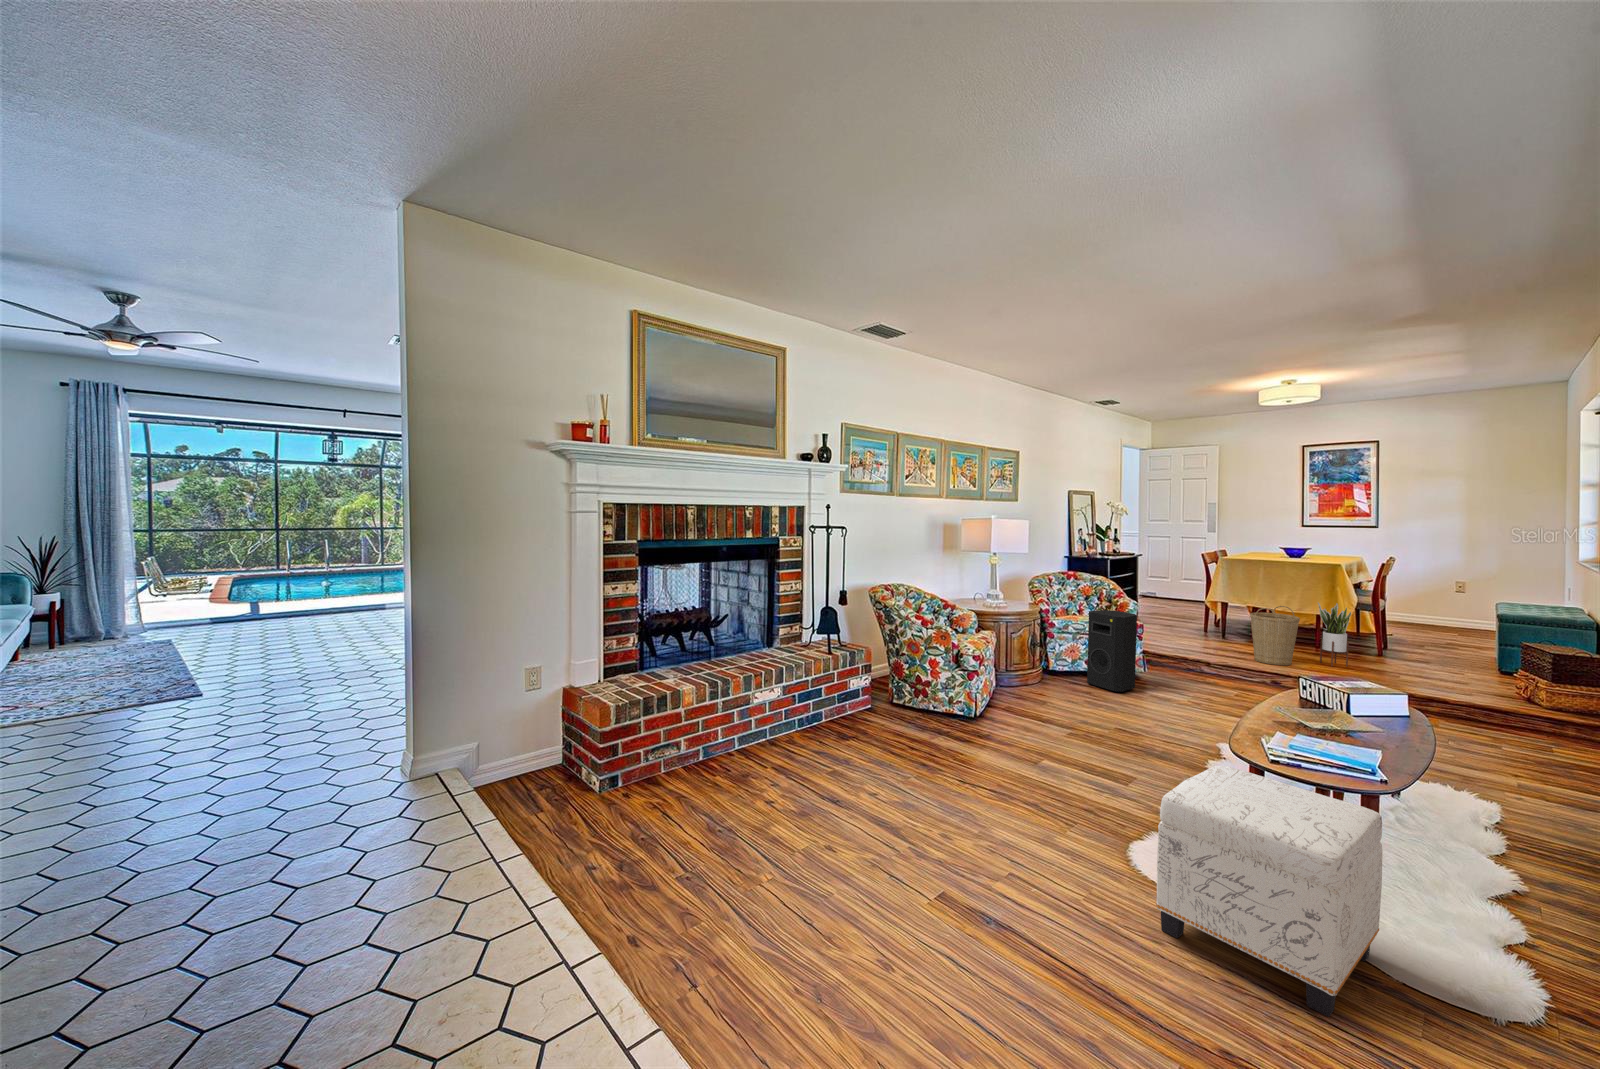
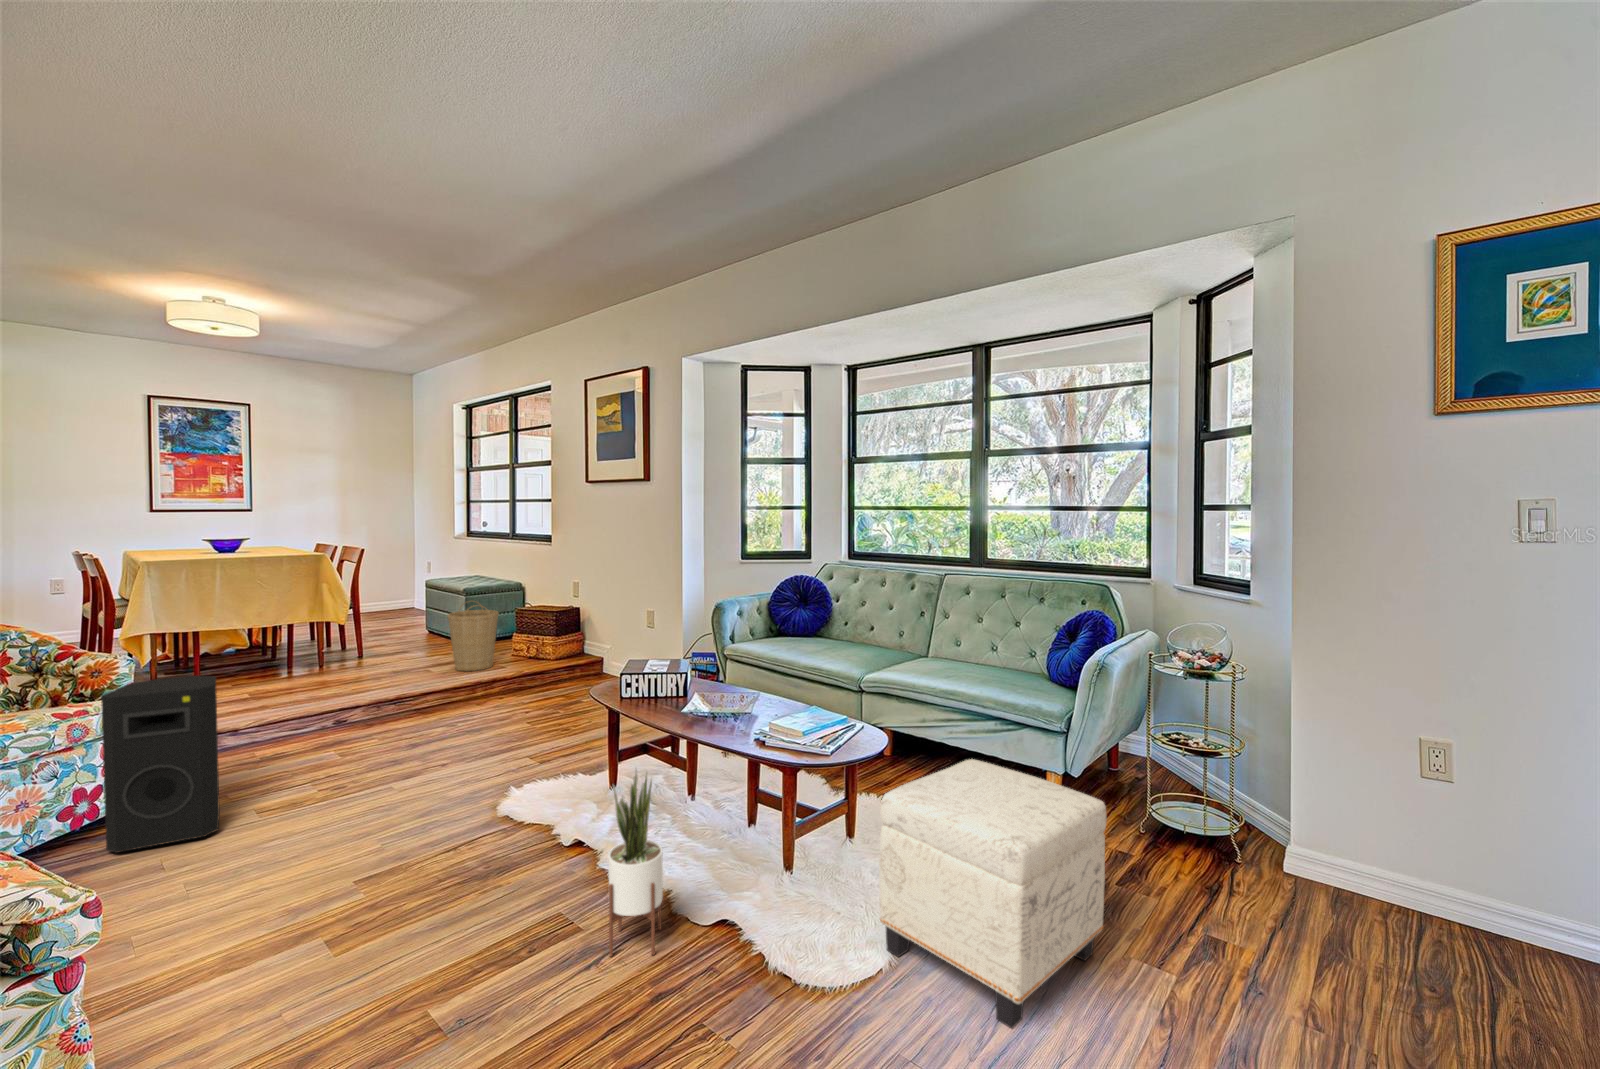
potted plant: present [1318,603,1351,667] -> present [609,769,663,956]
basket: present [1250,606,1300,665] -> present [448,604,499,671]

